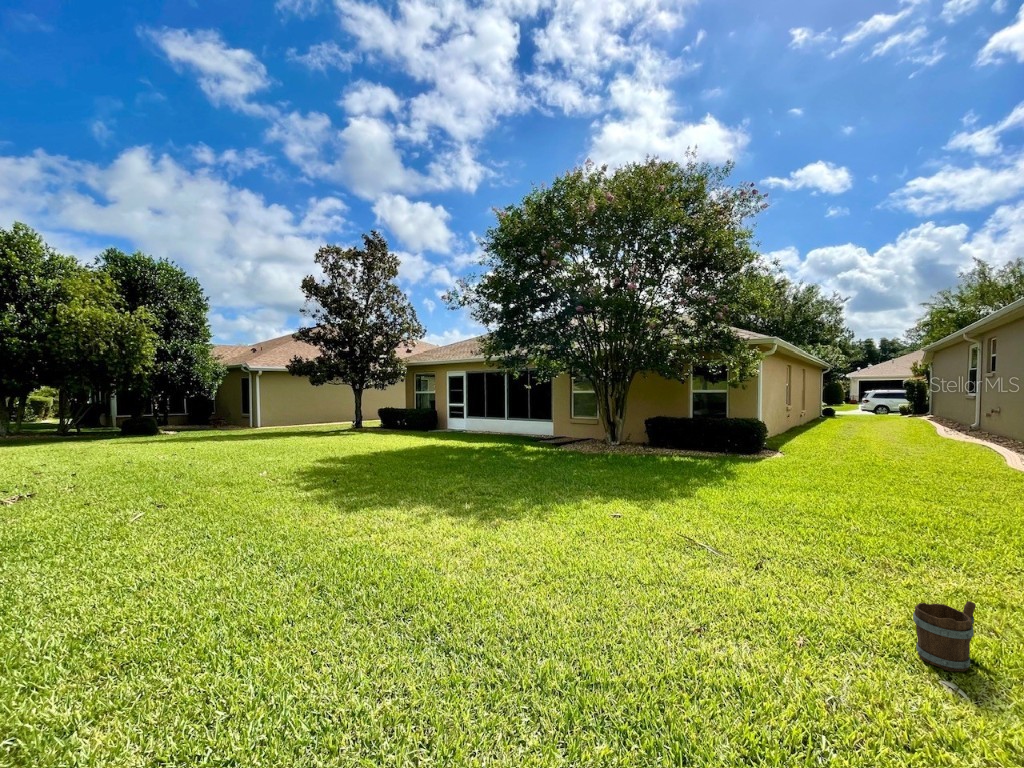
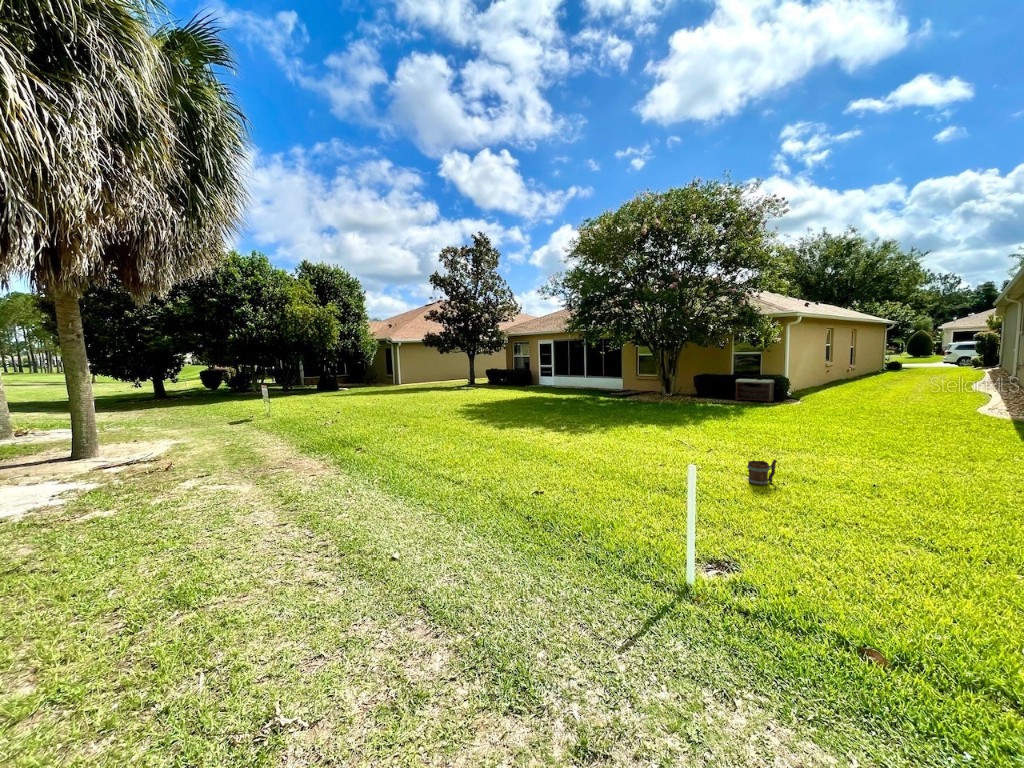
bench: none [703,423,752,455] -> present [736,379,775,402]

